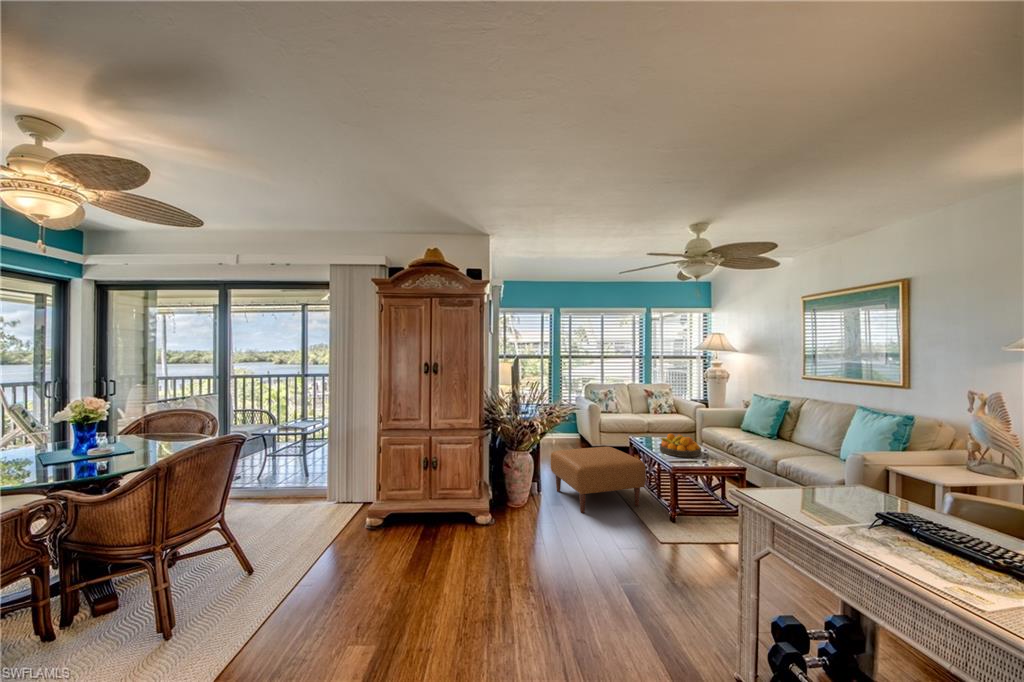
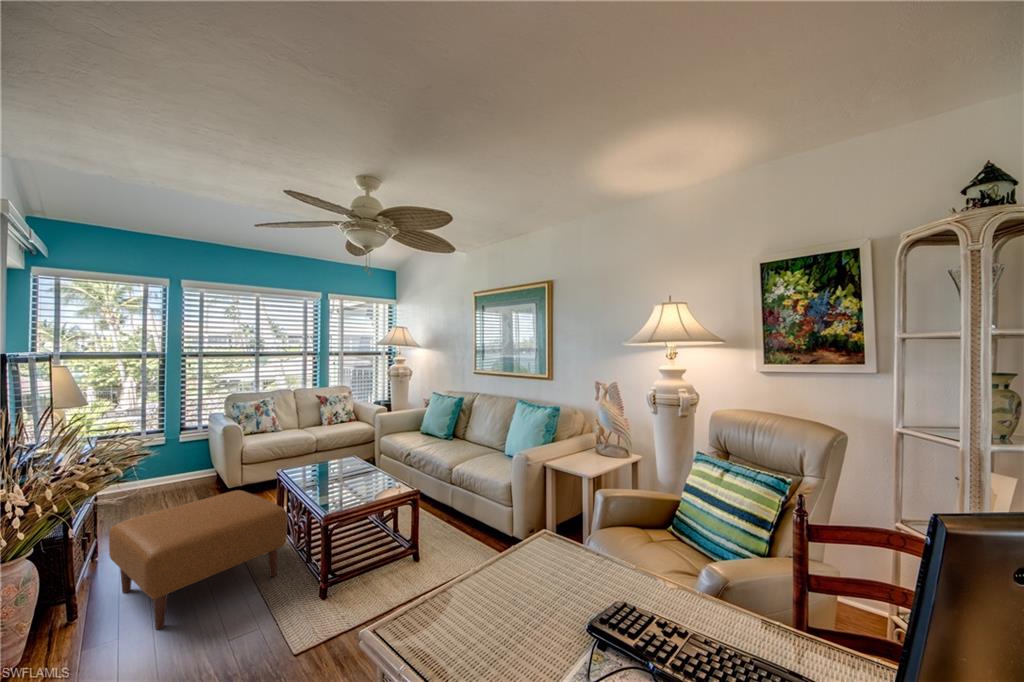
fruit bowl: present [659,434,701,457] -> none [313,456,369,489]

